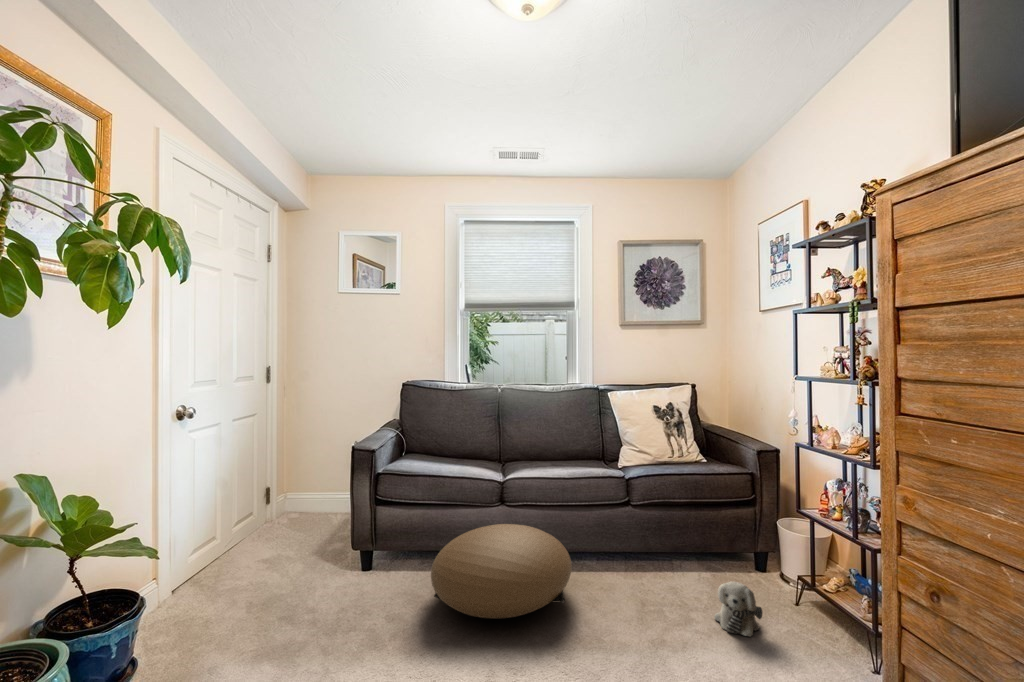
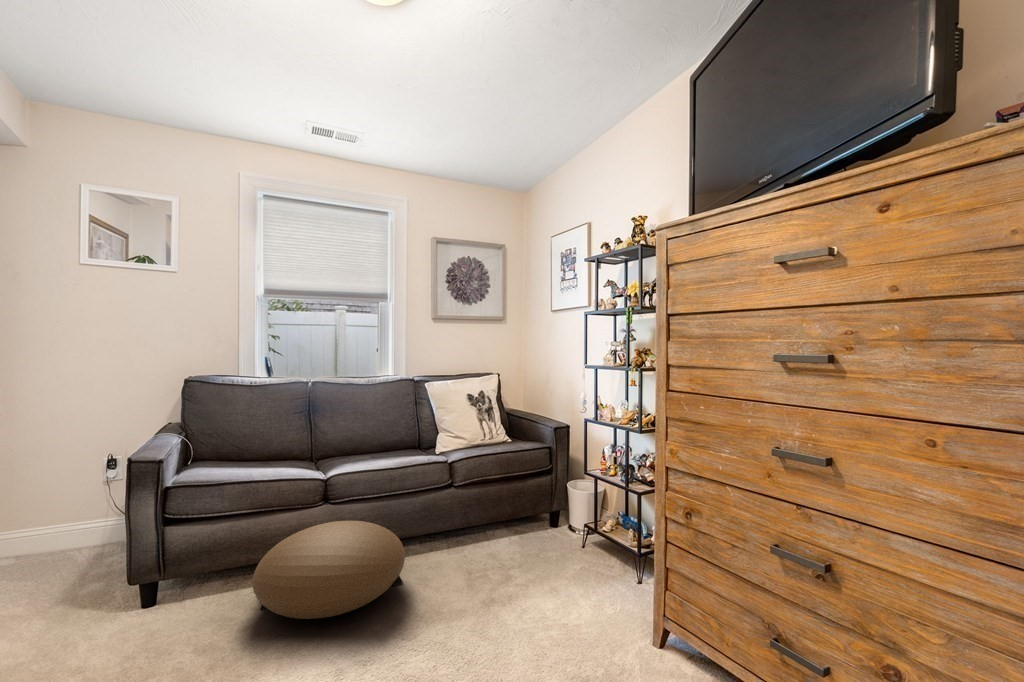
plush toy: present [715,582,762,637] -> none [529,537,566,580]

